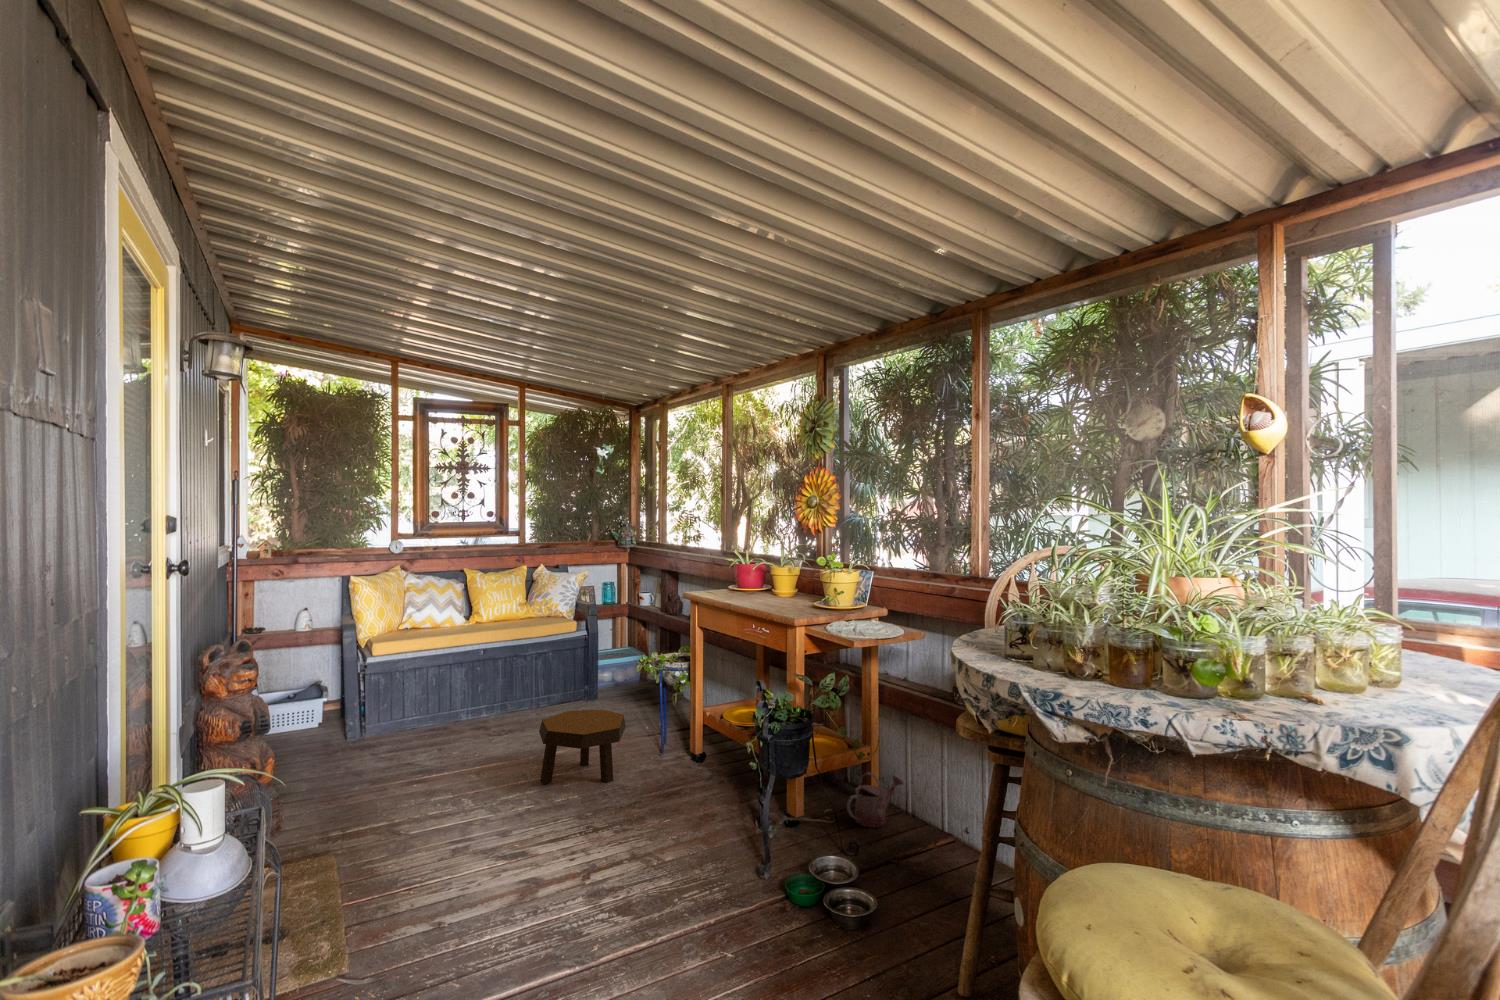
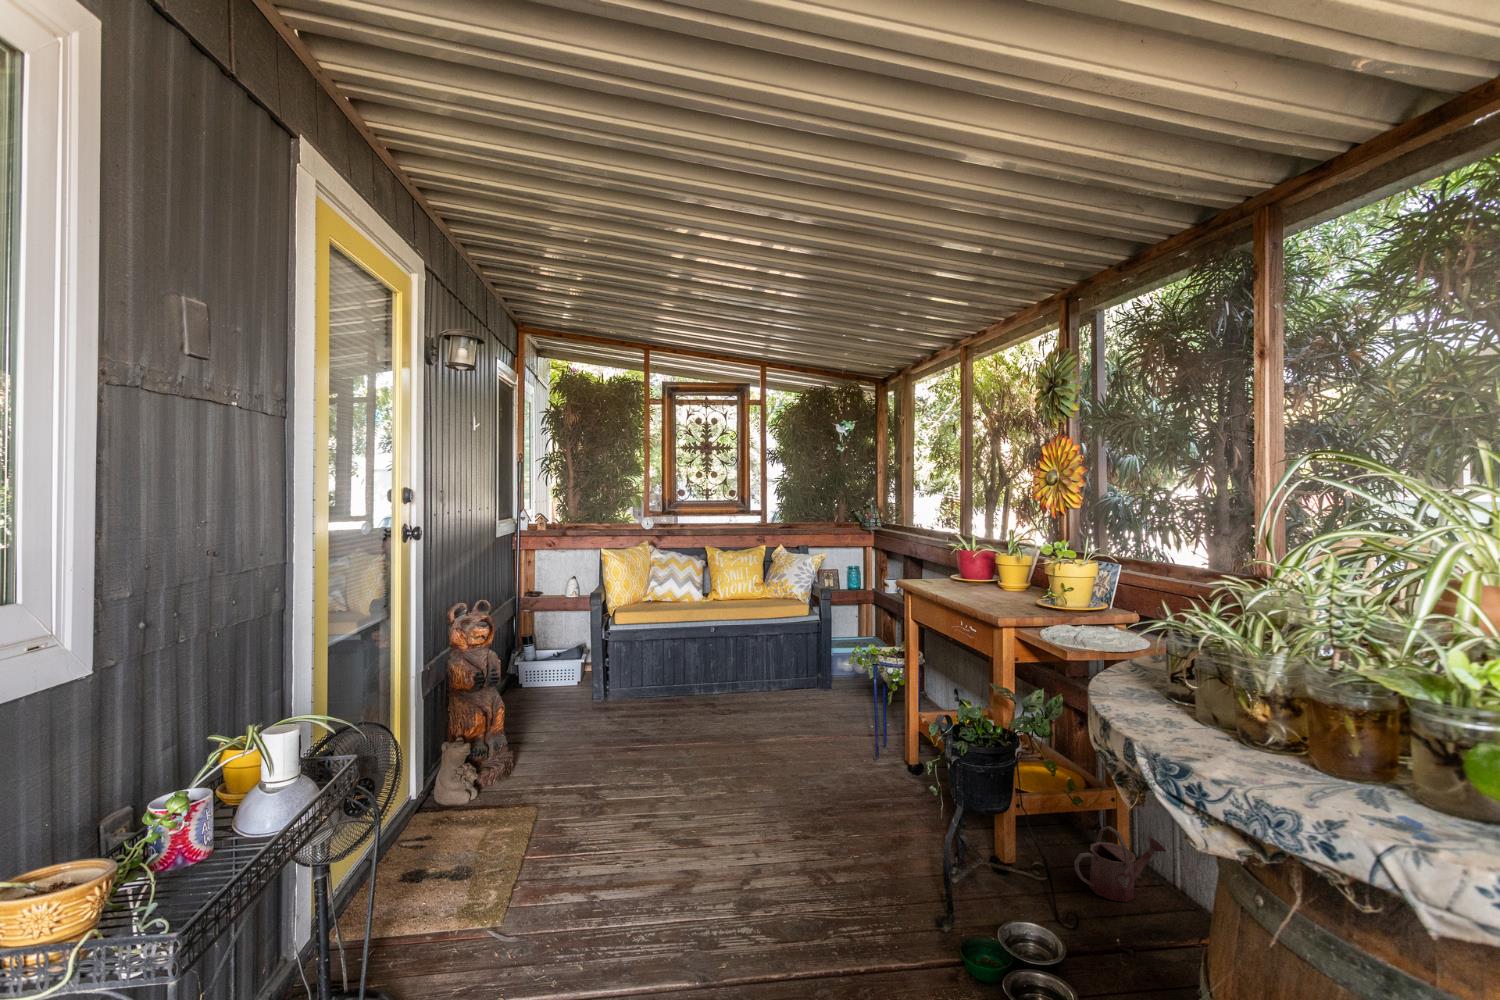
footstool: present [539,710,626,784] -> none [741,698,833,781]

